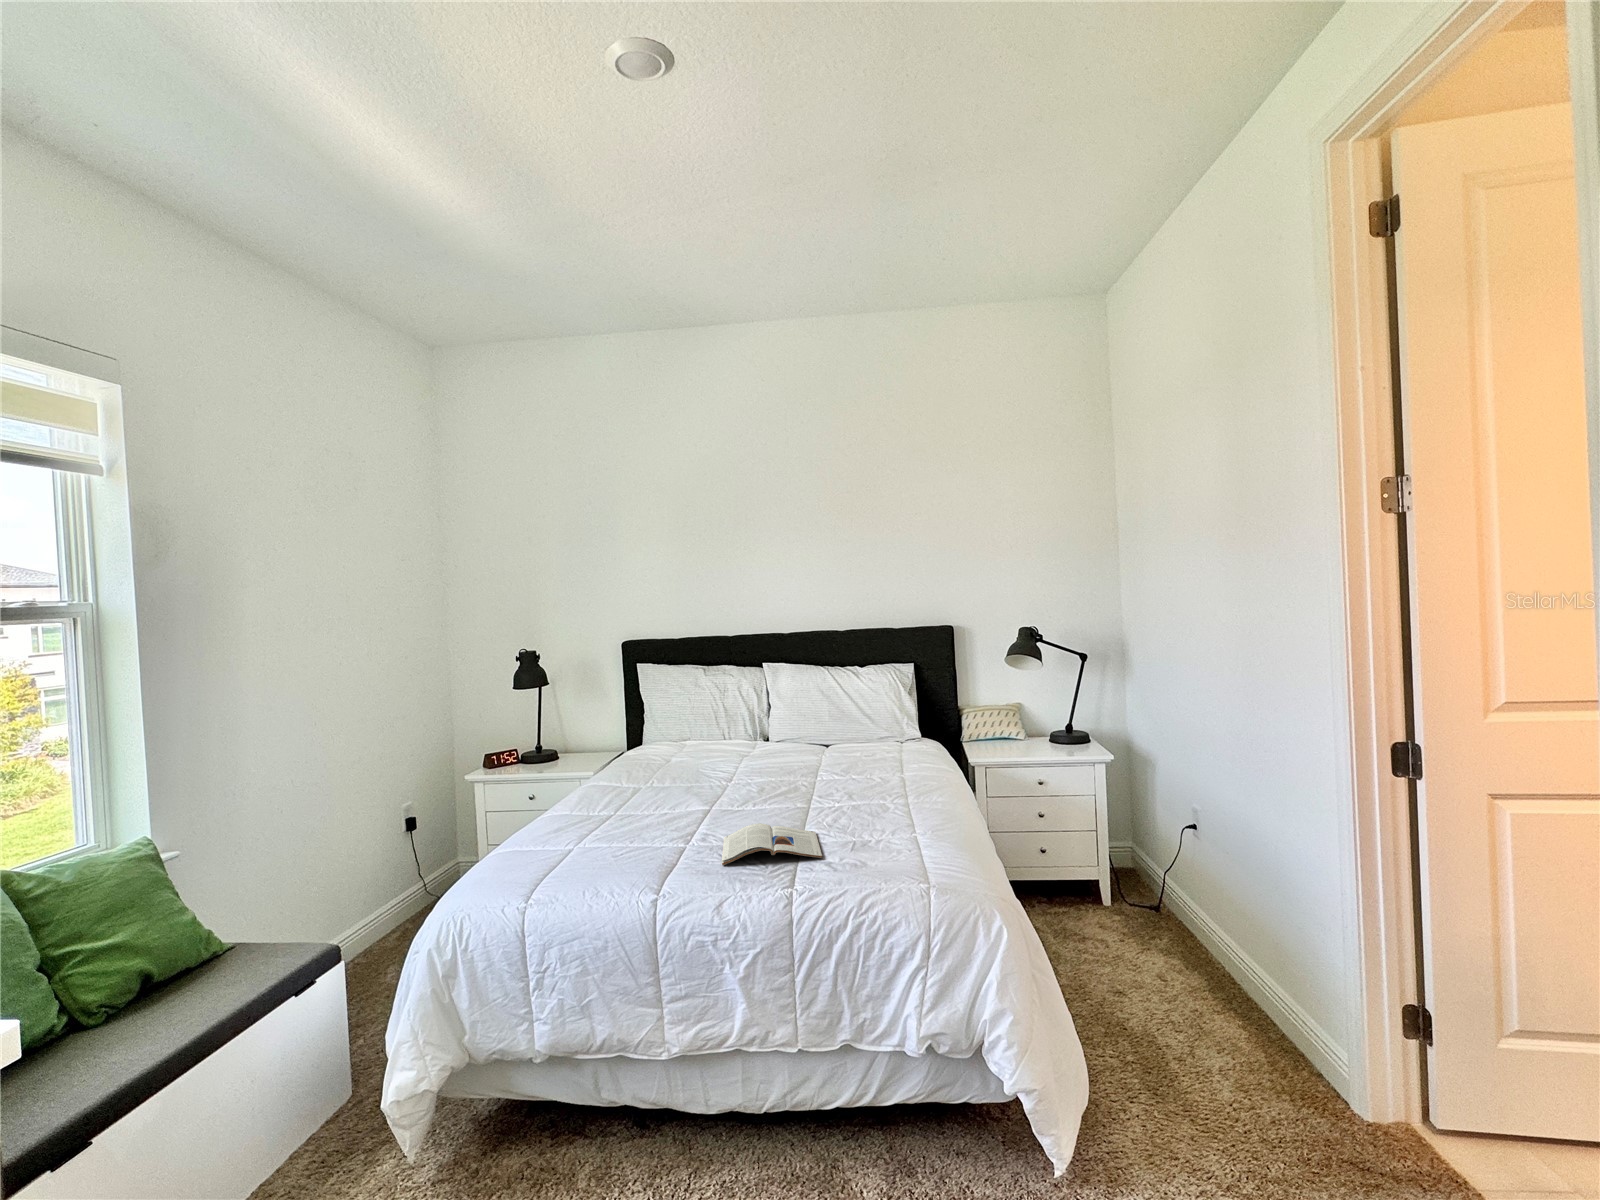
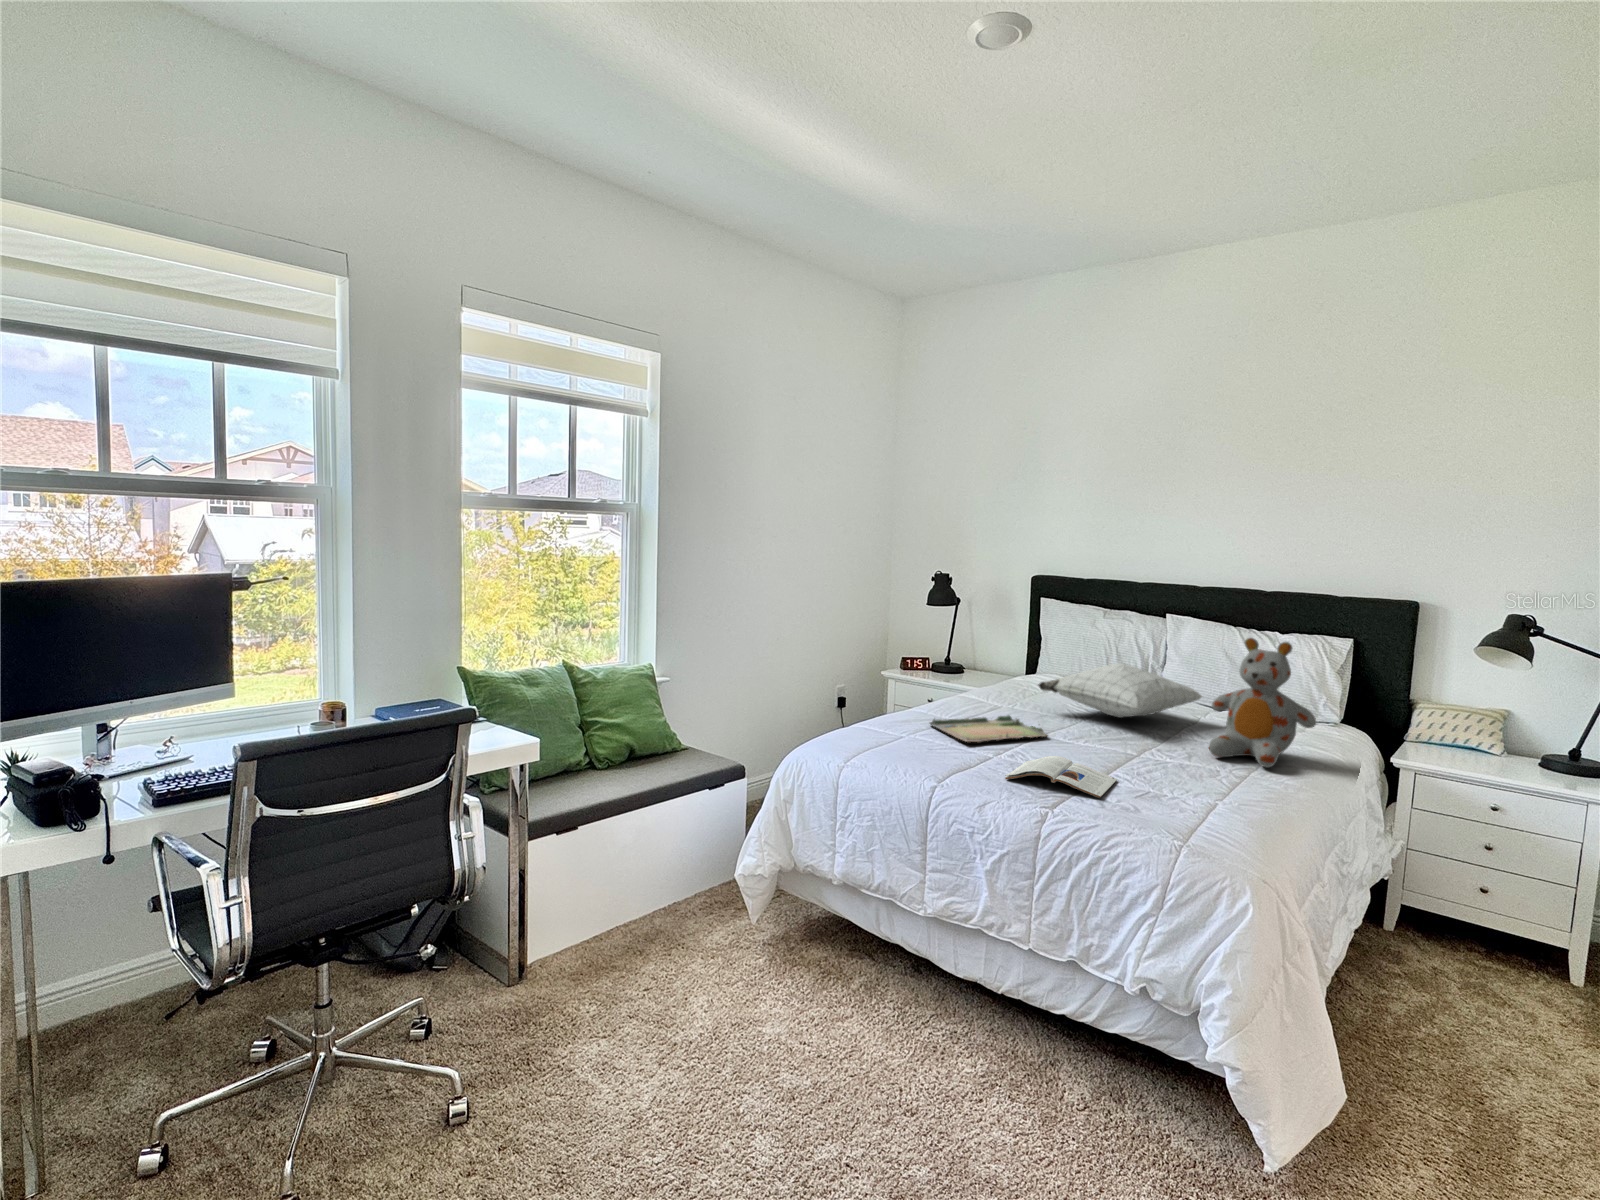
stuffed bear: none [841,675,925,785] -> present [1209,638,1316,767]
pillow: none [681,717,819,768] -> present [1038,664,1202,718]
tray: none [593,790,718,832] -> present [930,715,1047,742]

